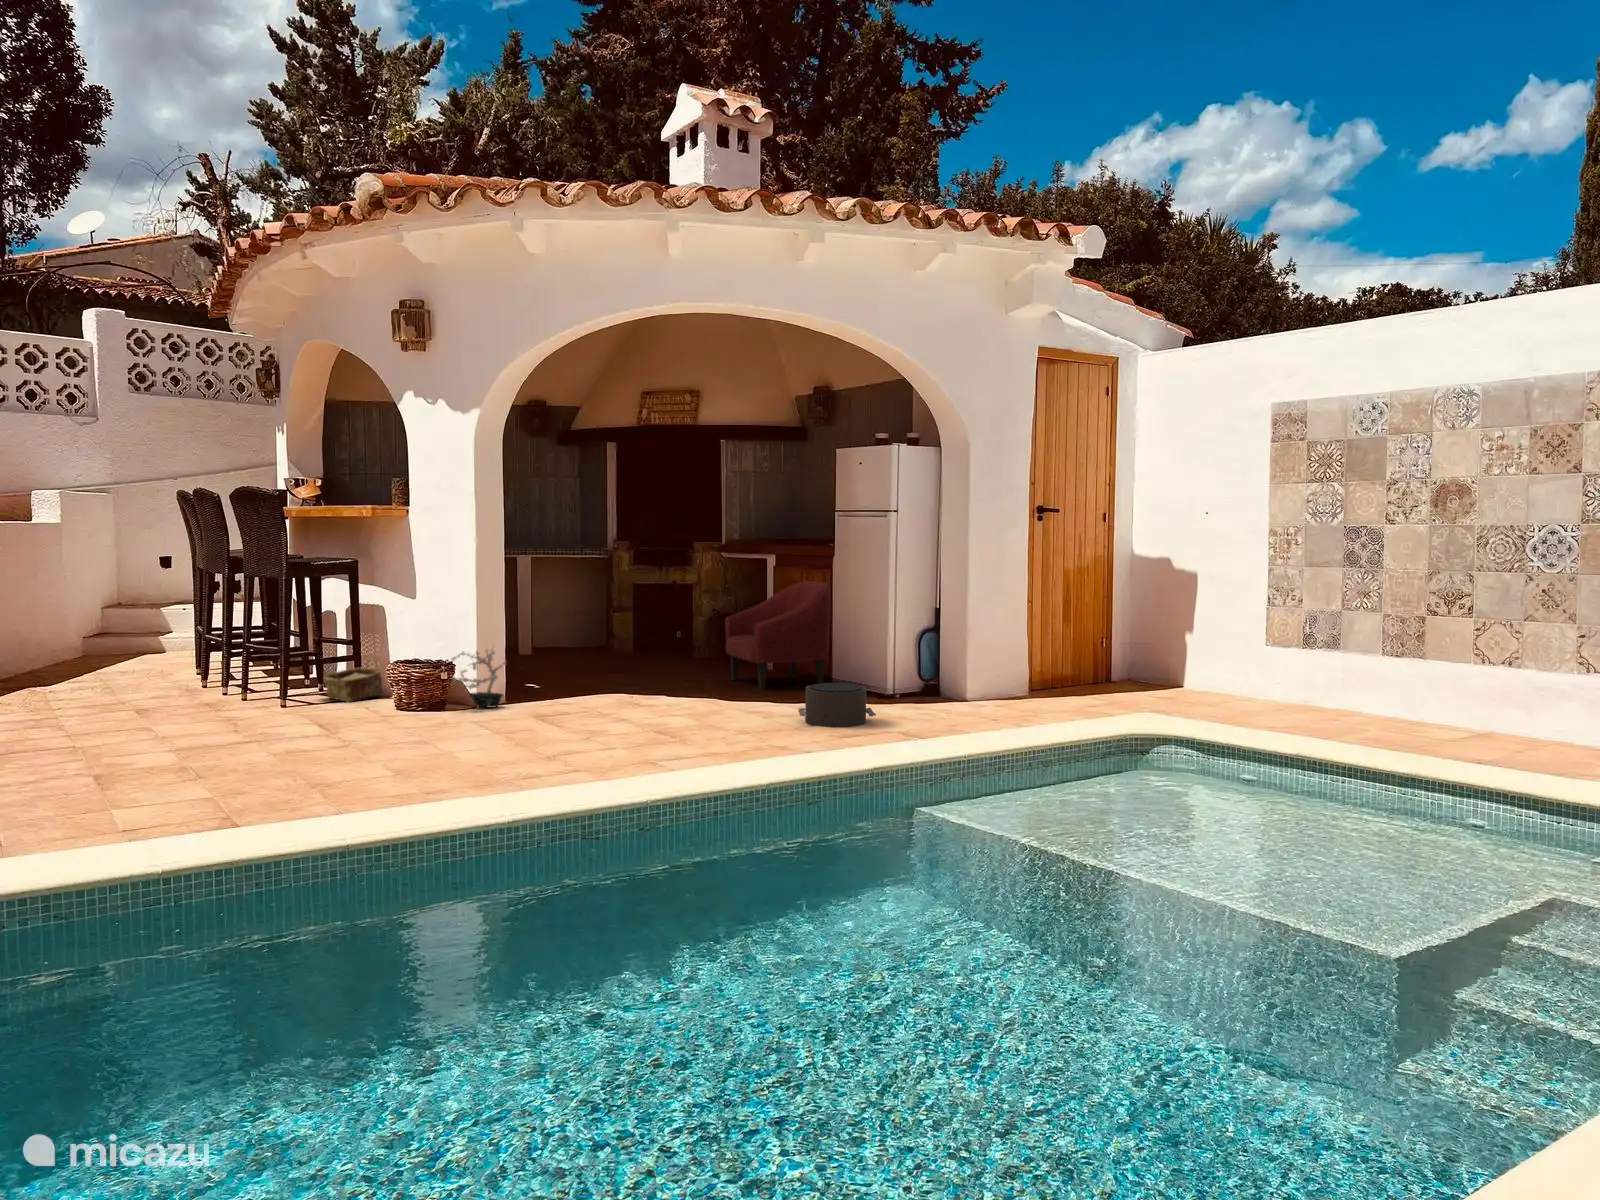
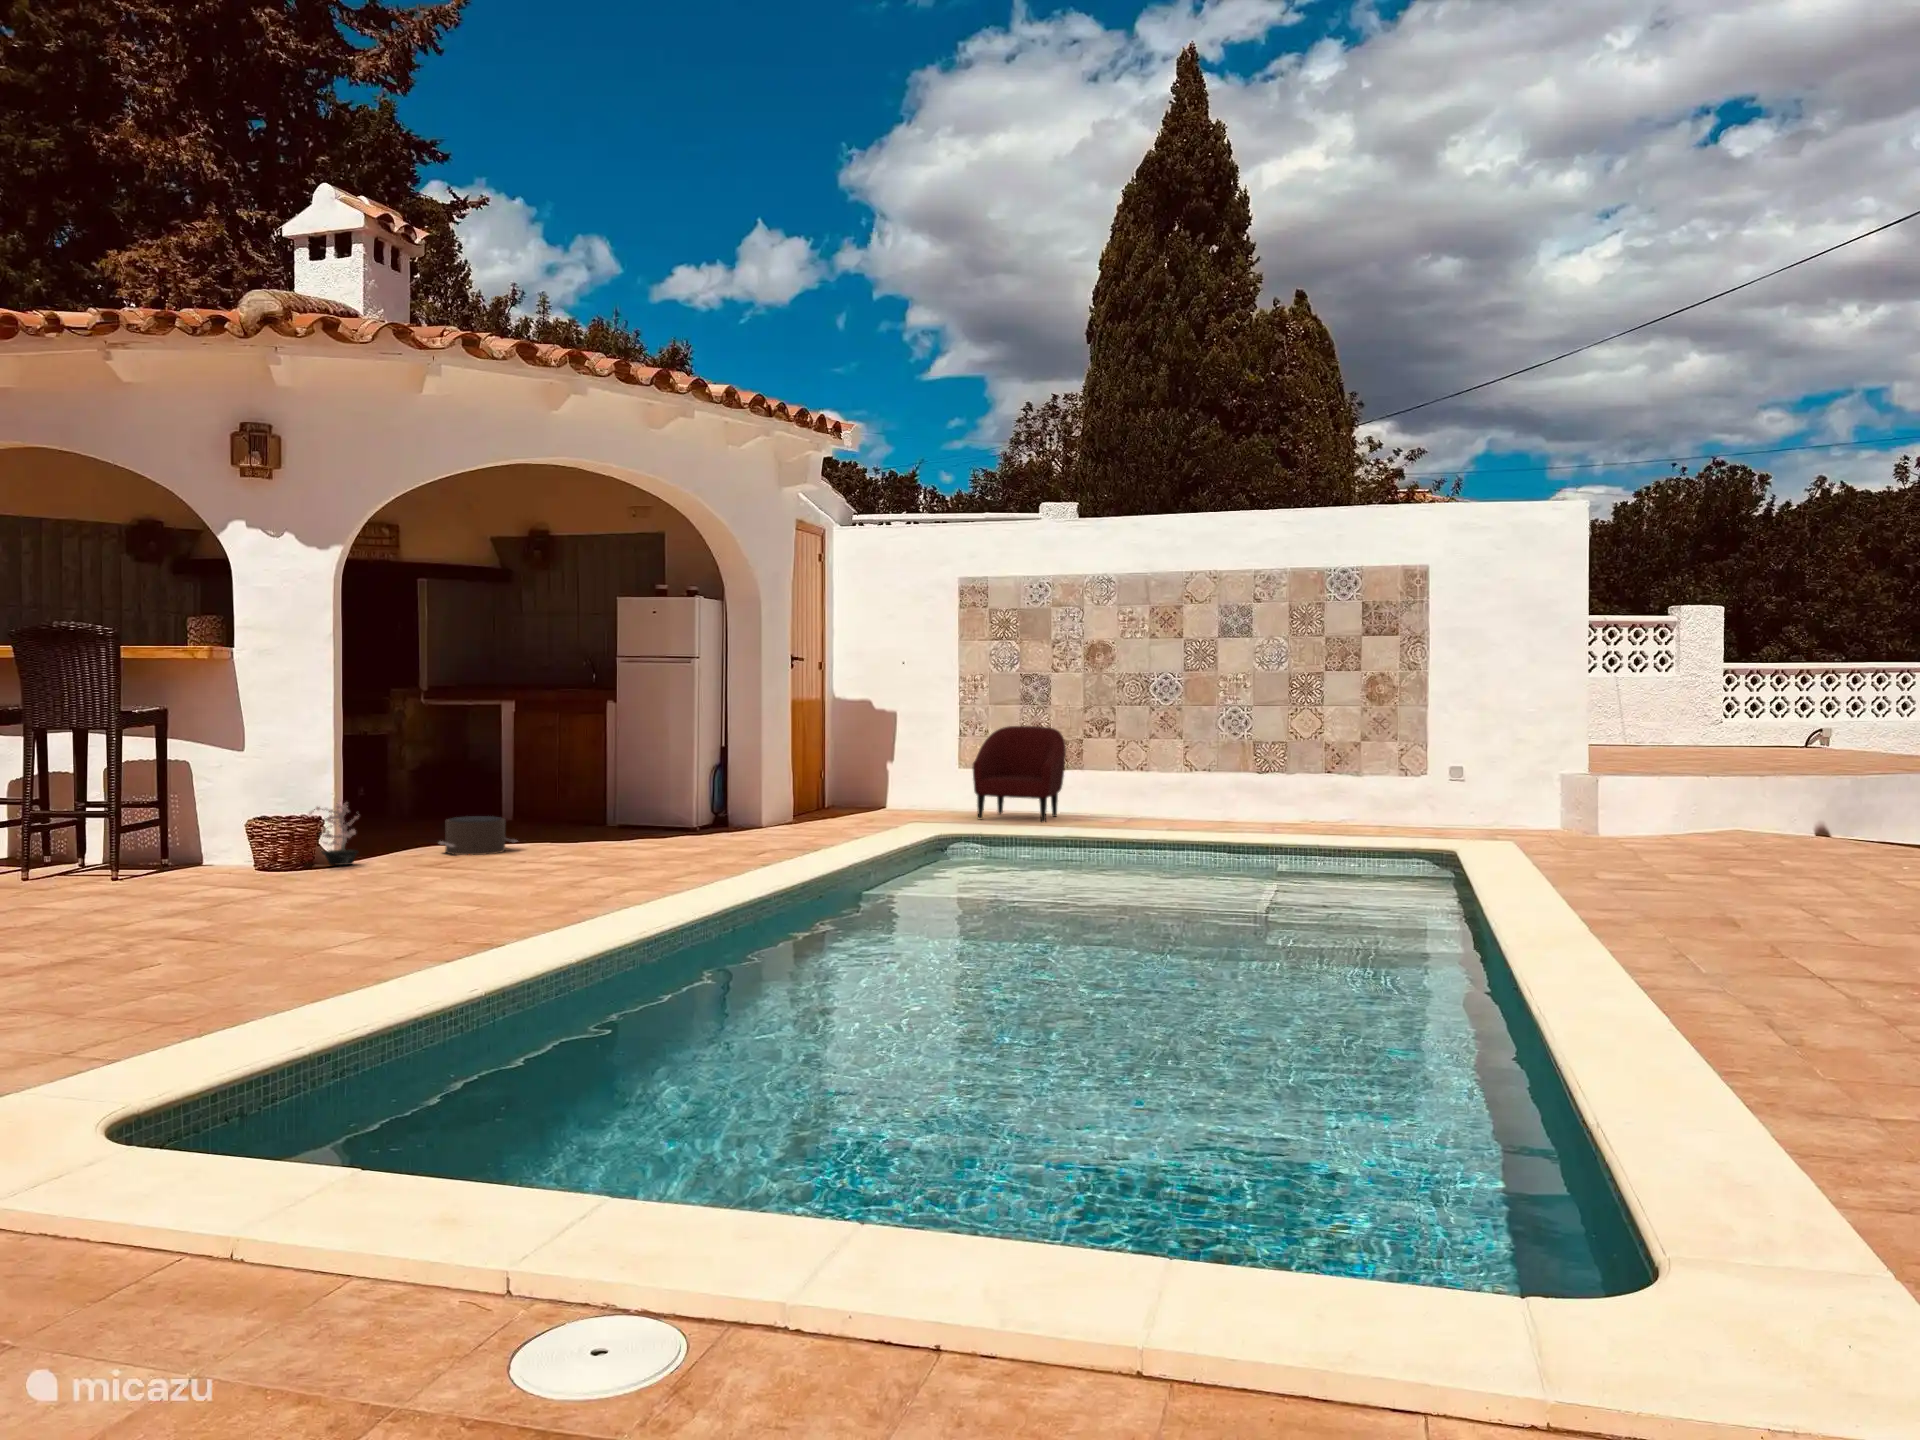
armchair: present [725,581,830,691] -> present [973,726,1066,822]
woven basket: present [324,659,383,702] -> none [106,826,174,876]
pouf: present [798,683,876,727] -> present [439,816,517,855]

